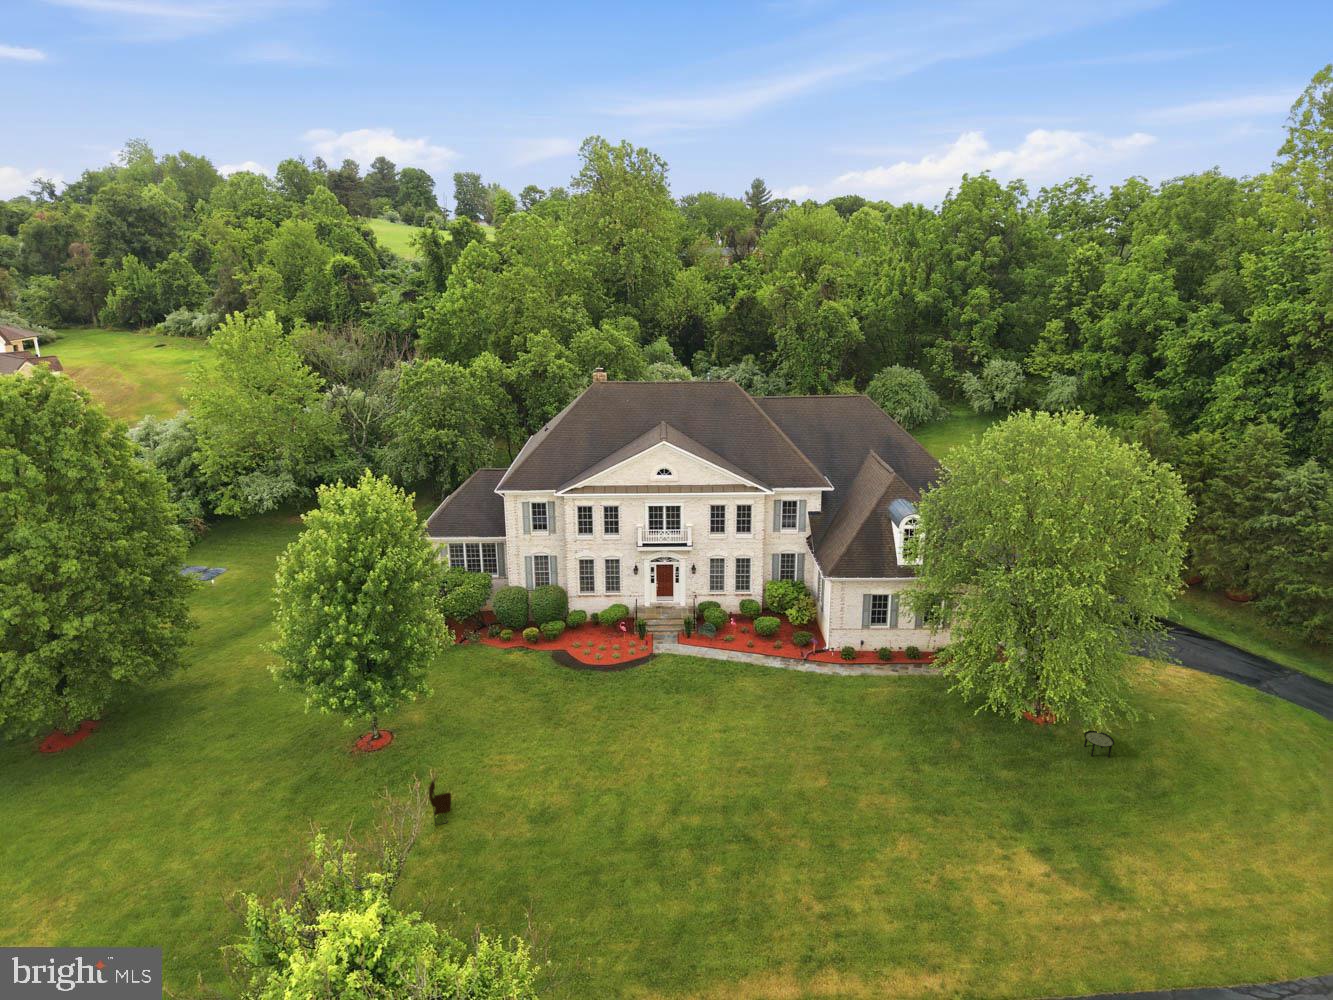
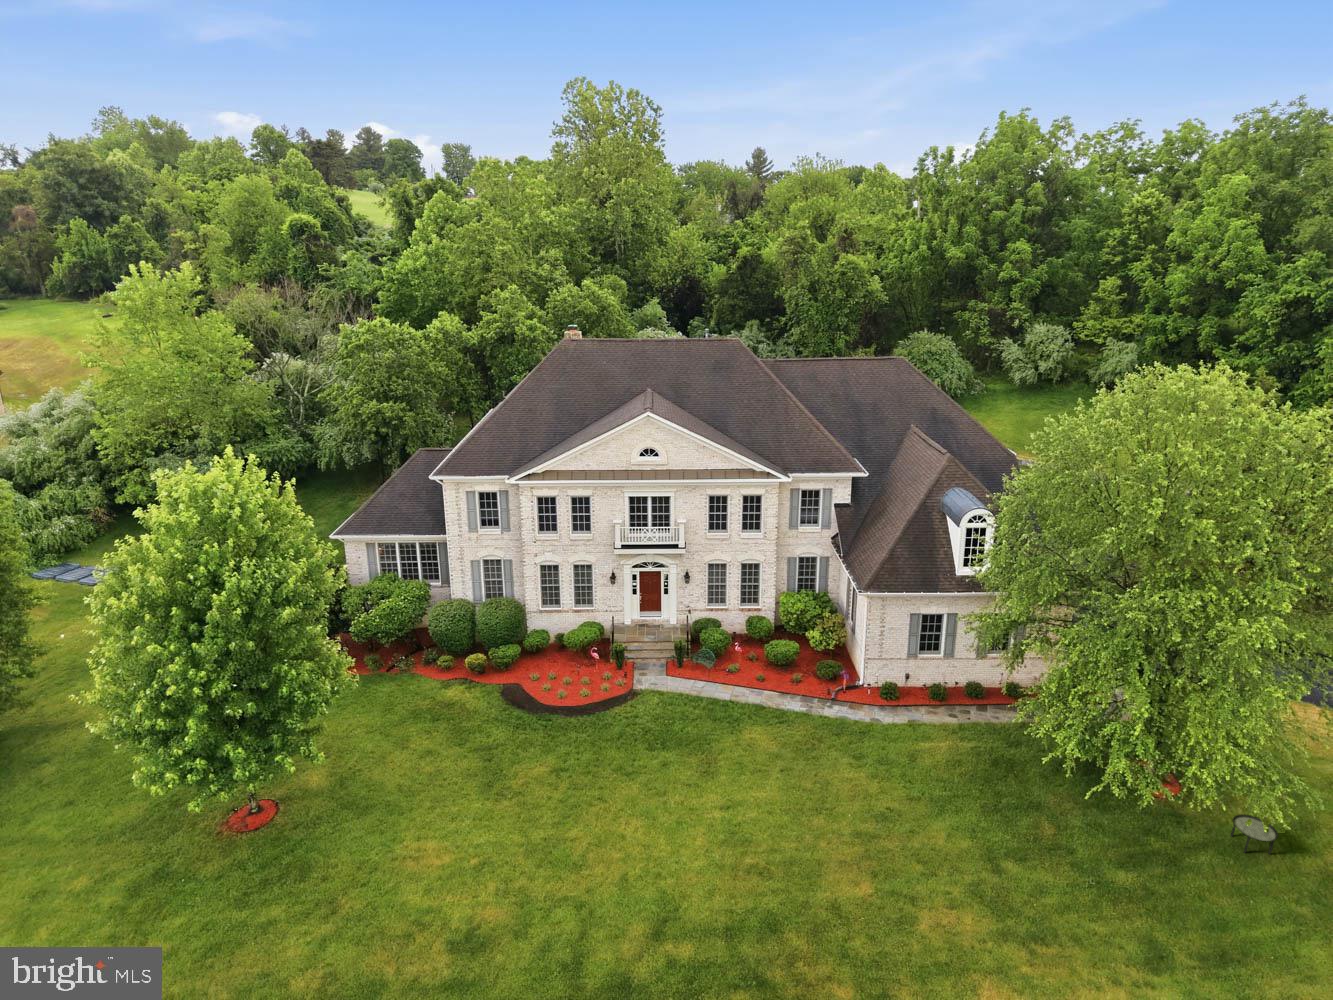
bench: present [429,781,451,825] -> none [290,902,328,972]

